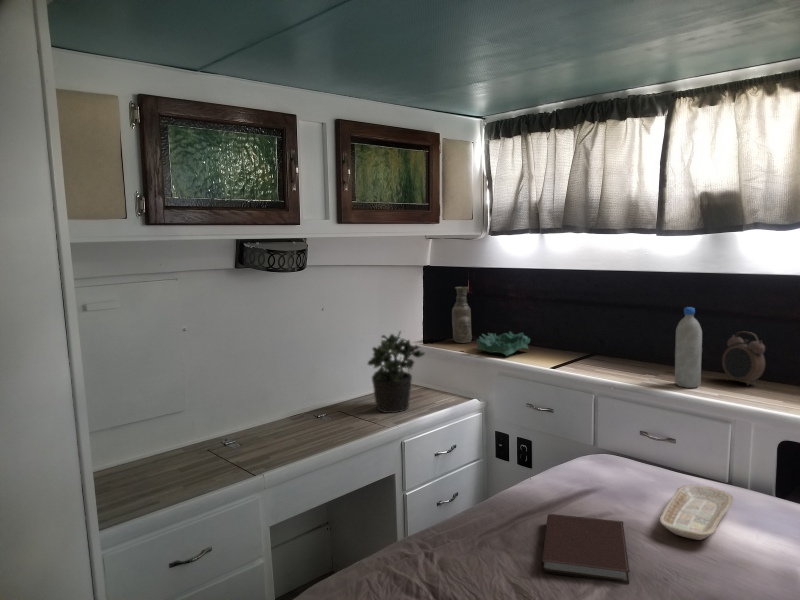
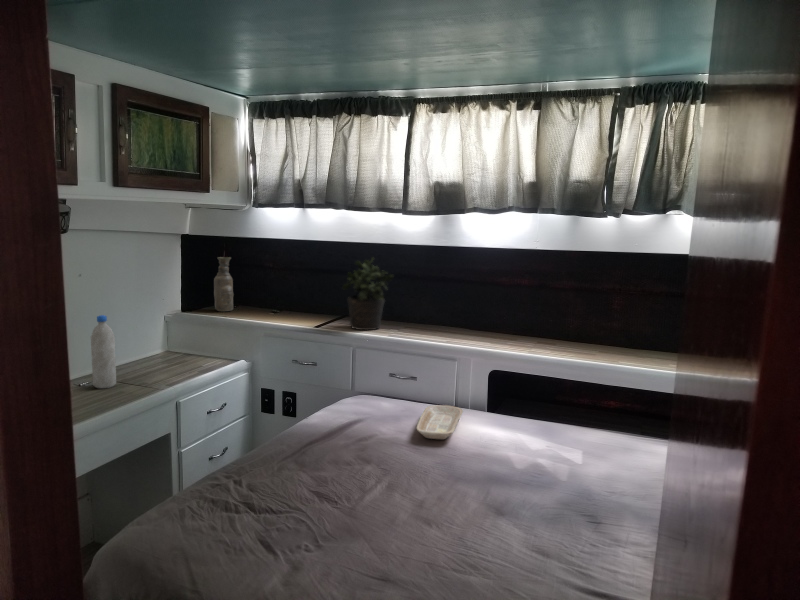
water bottle: present [675,307,702,388] -> present [91,315,116,389]
decorative bowl: present [476,331,530,356] -> none [240,299,292,320]
alarm clock: present [722,331,765,385] -> none [448,292,477,334]
potted plant: present [368,332,424,413] -> present [343,258,393,330]
notebook: present [542,514,629,584] -> none [332,434,402,475]

